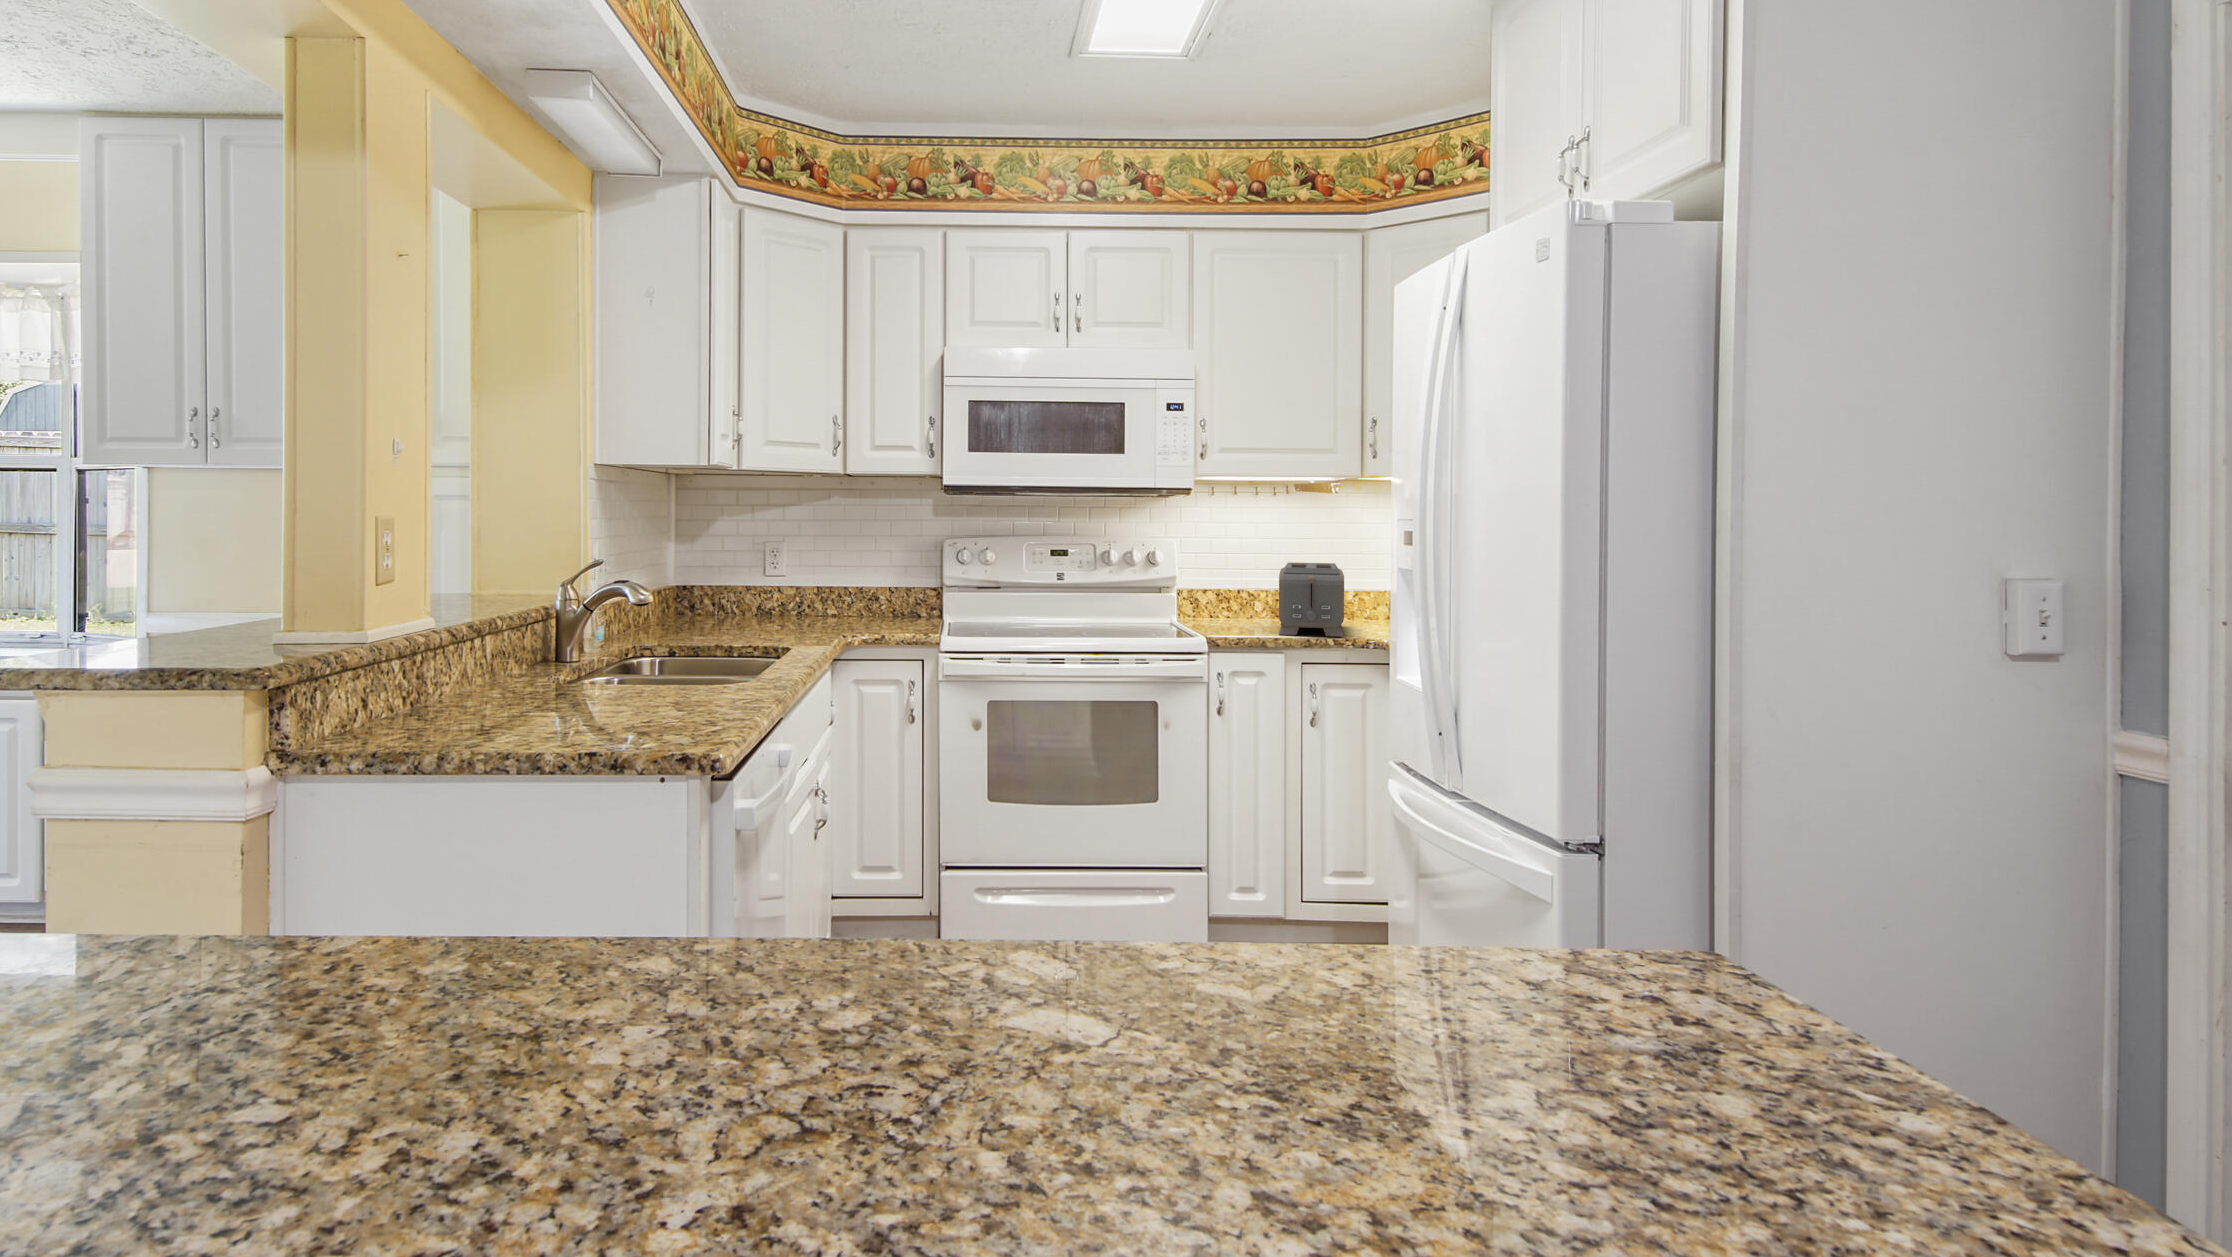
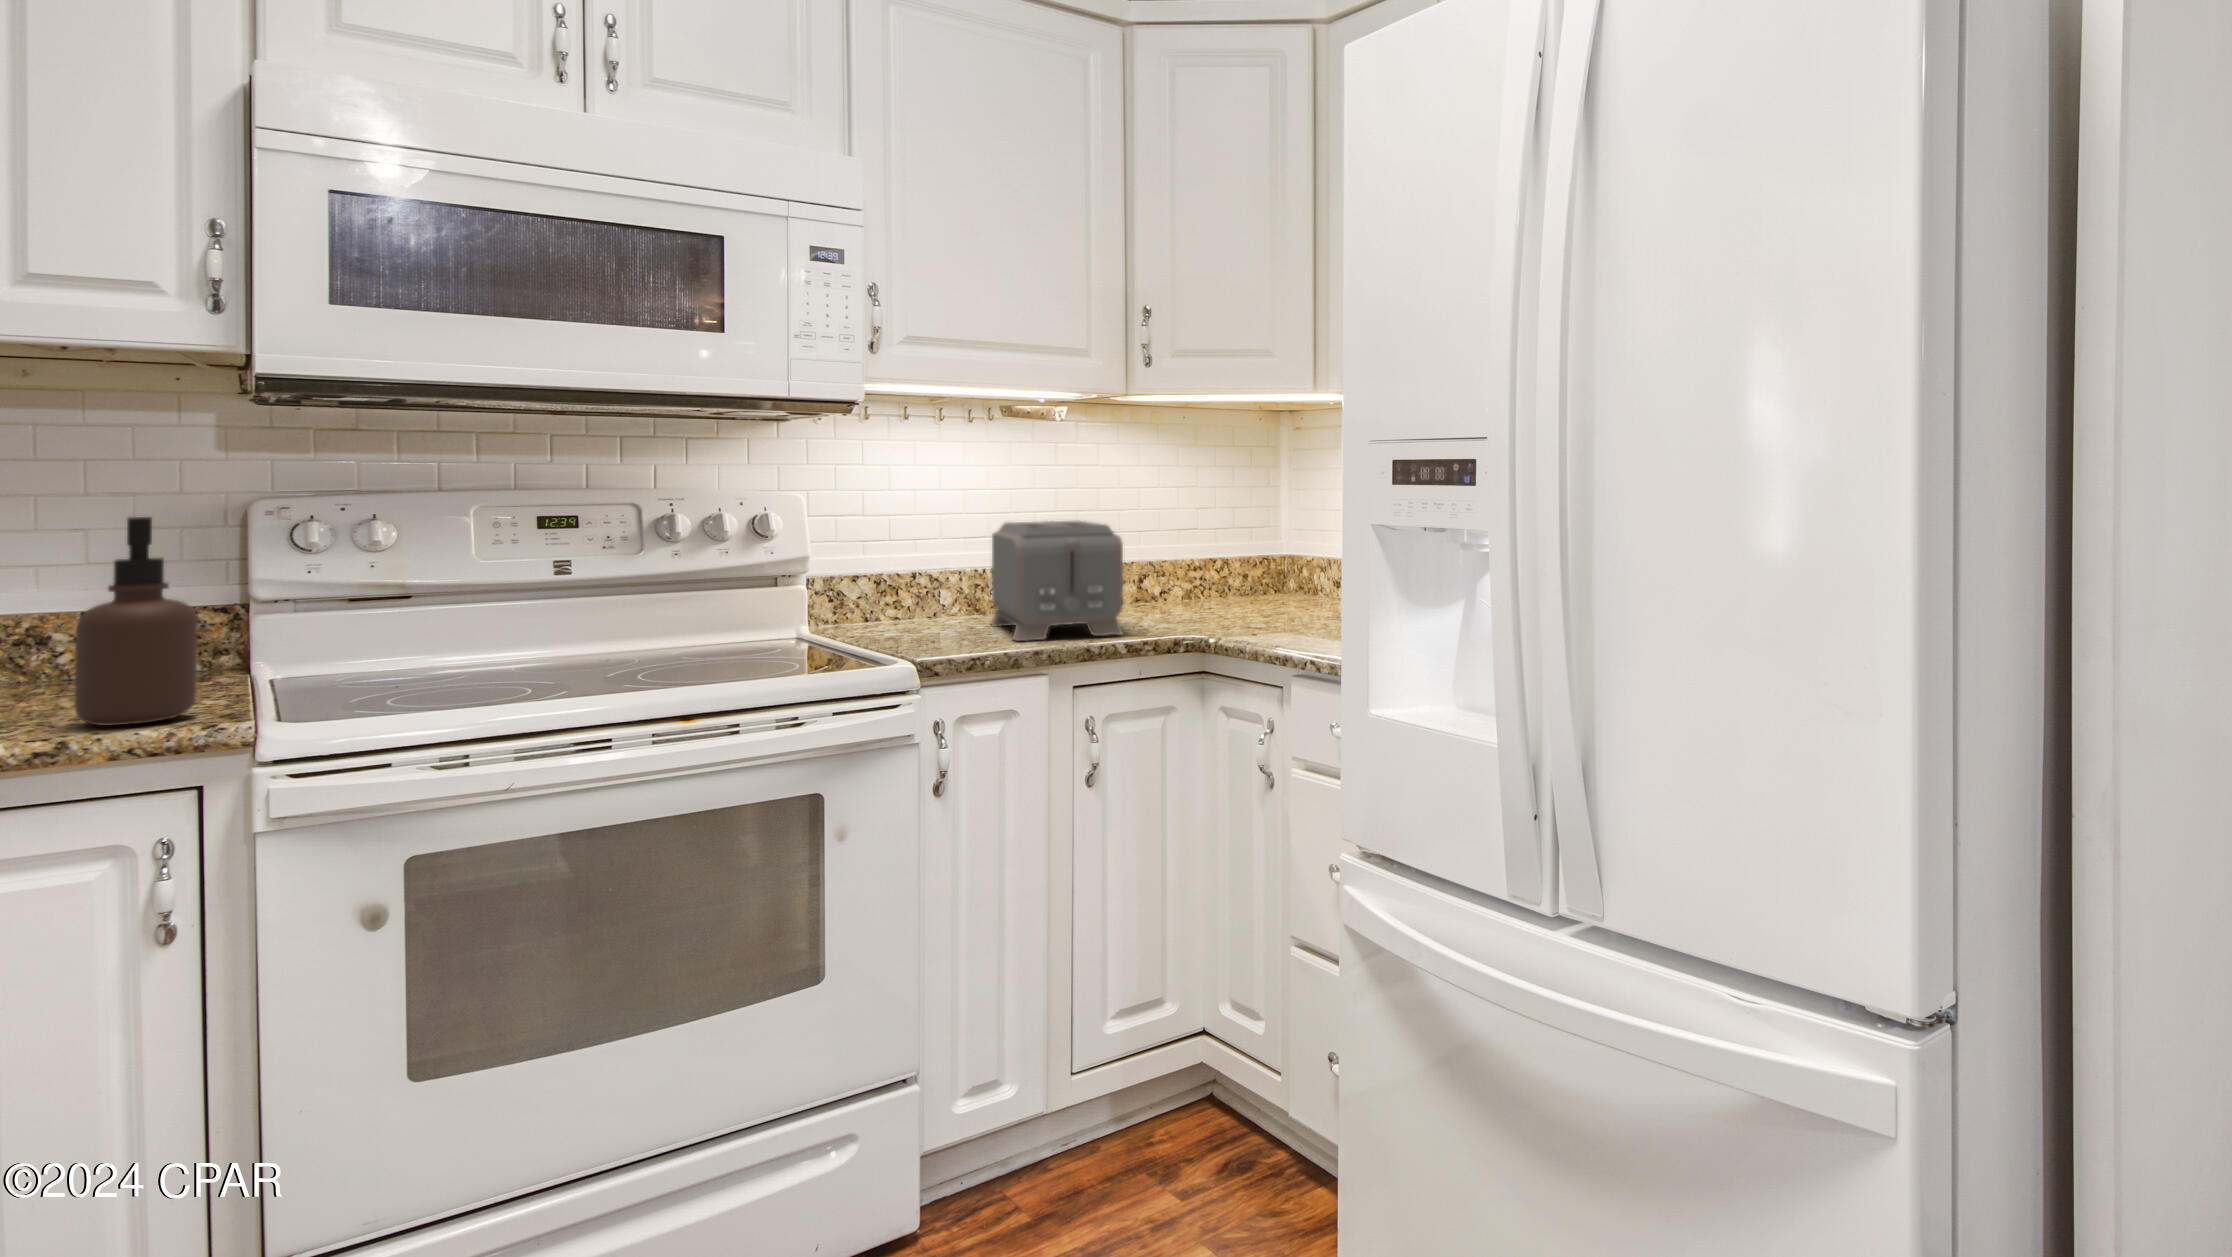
soap dispenser: none [885,547,921,631] -> present [75,517,197,726]

